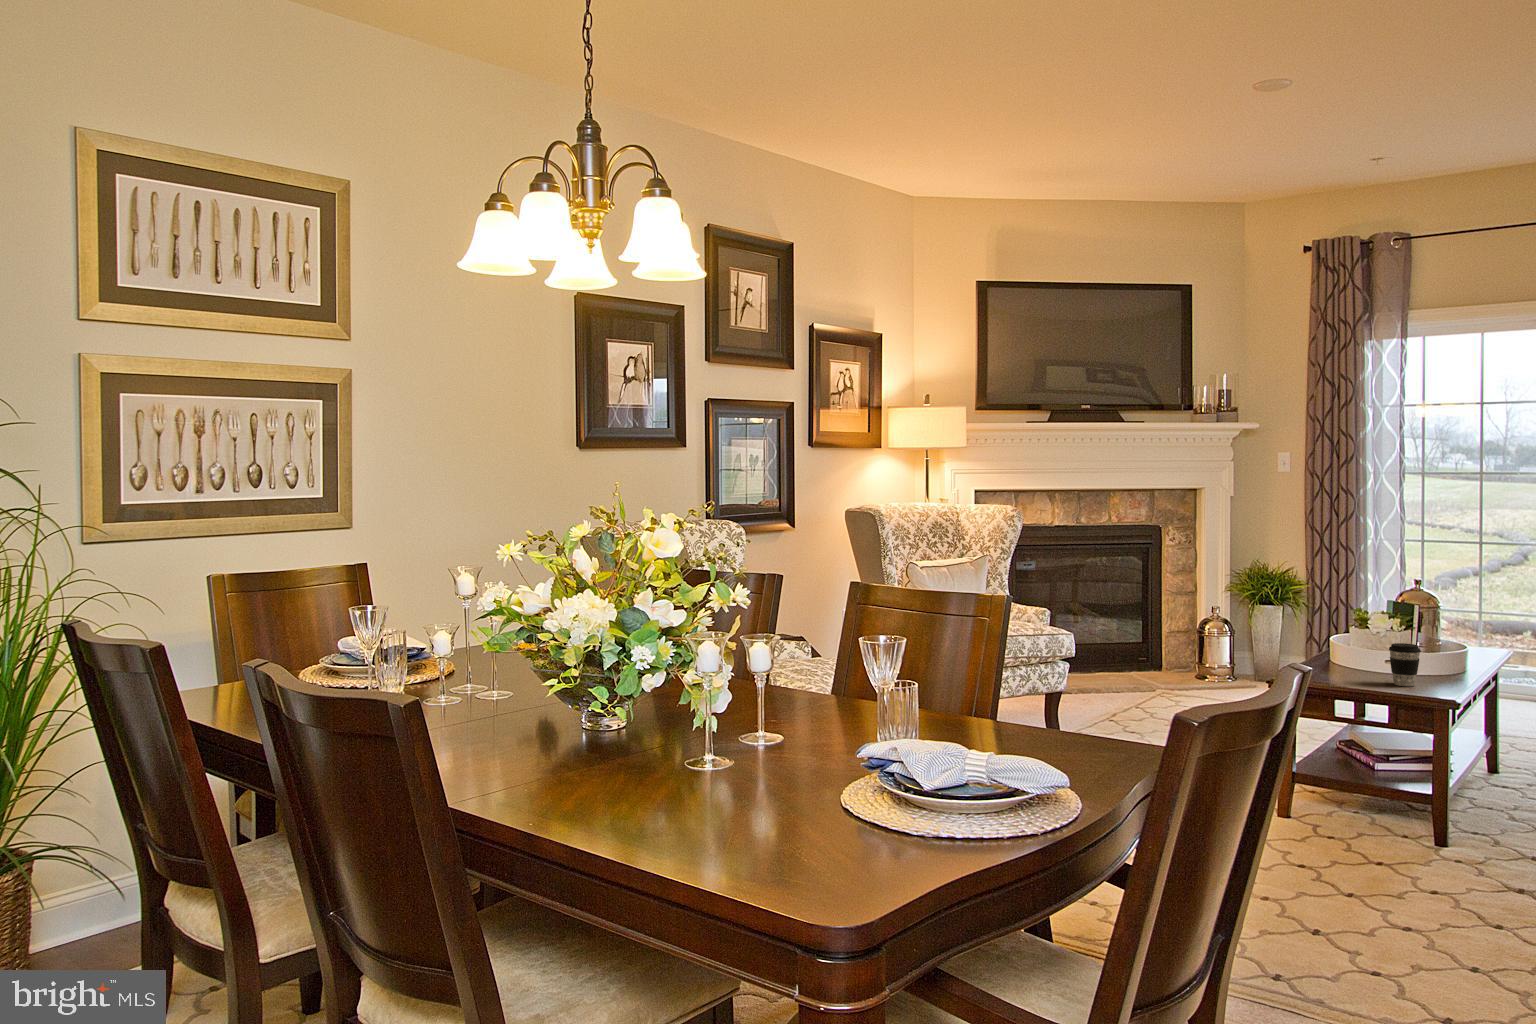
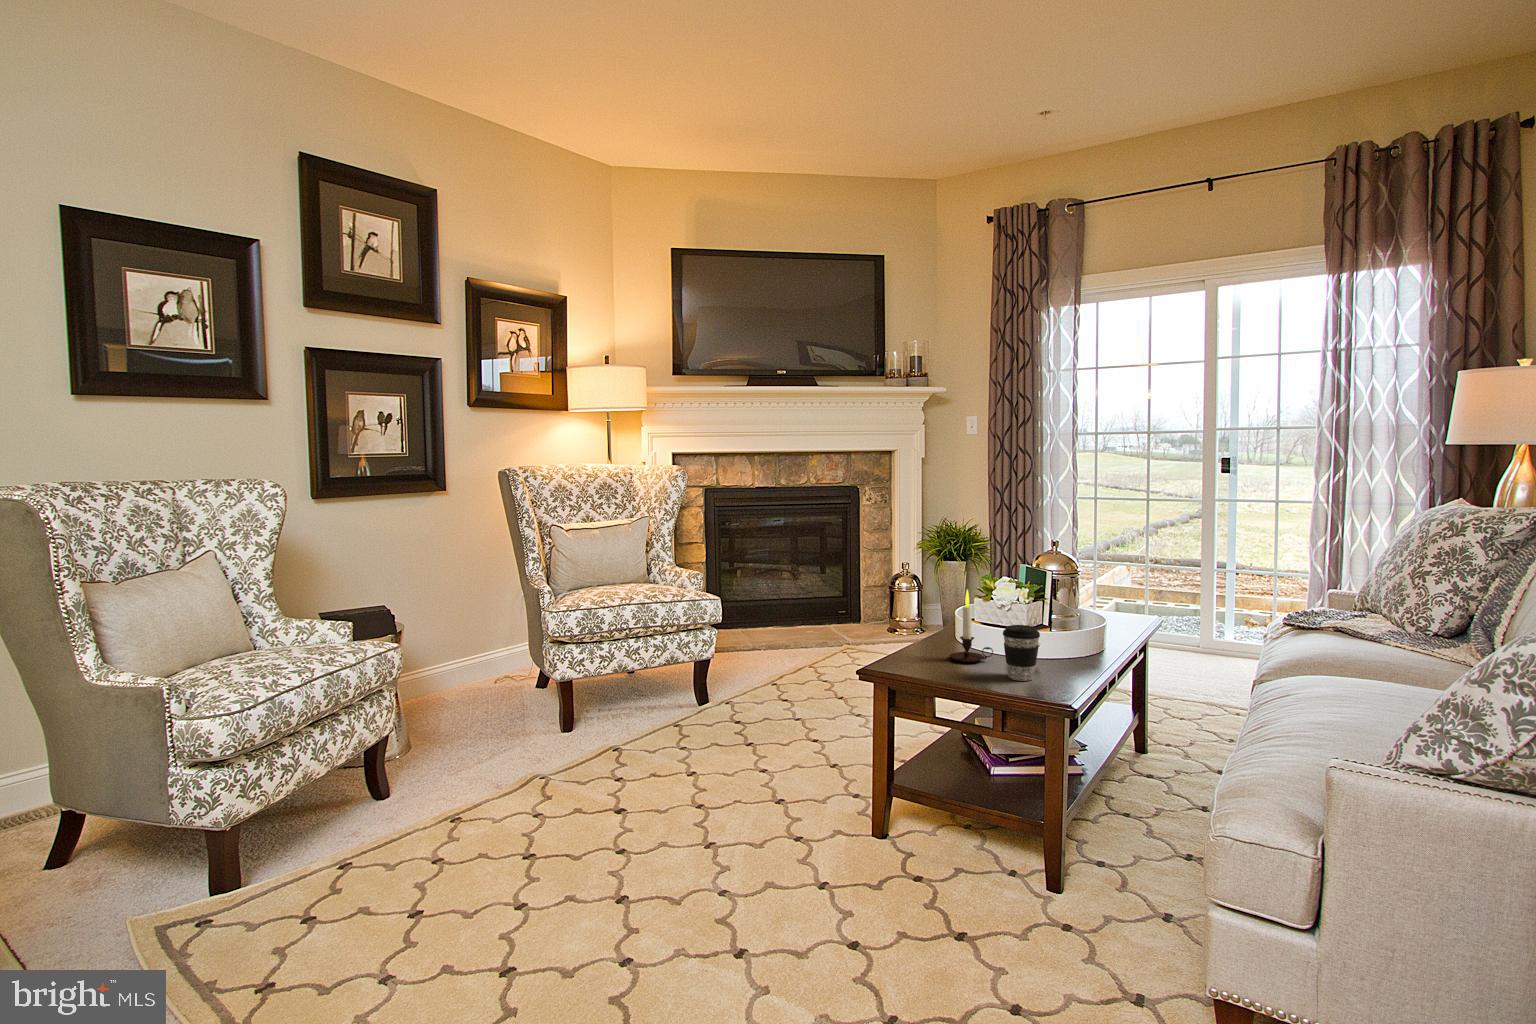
candle: none [1337,616,1375,675] -> present [950,590,993,662]

